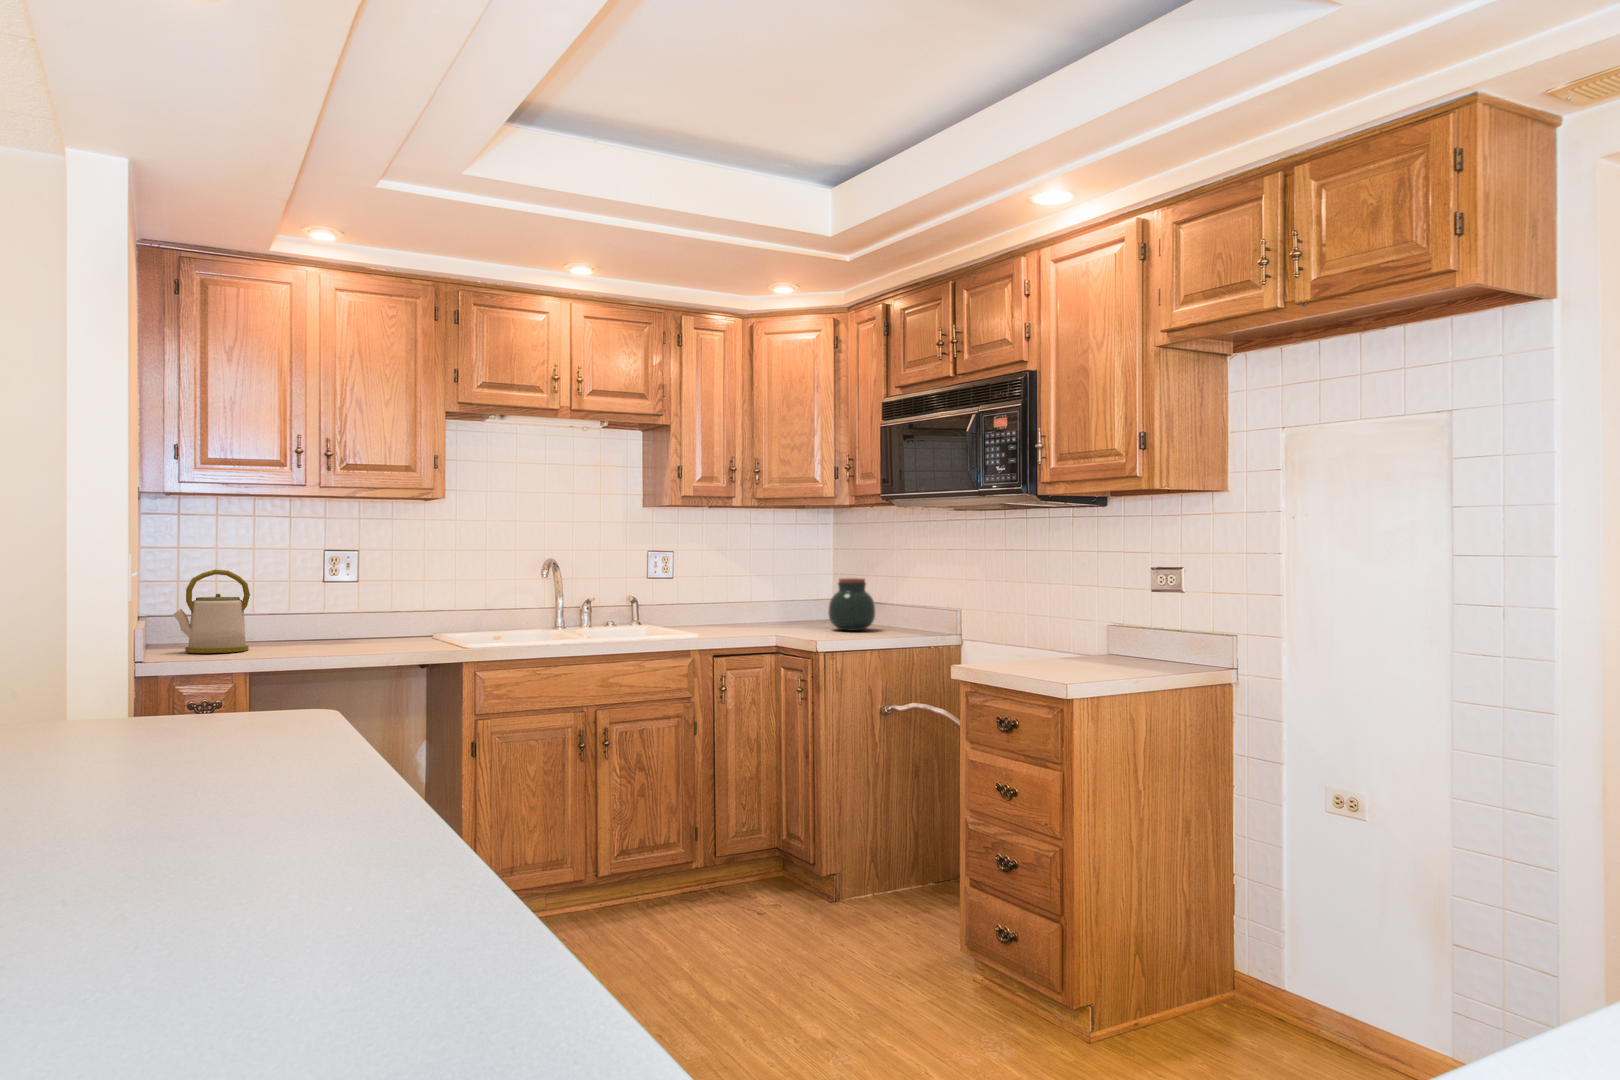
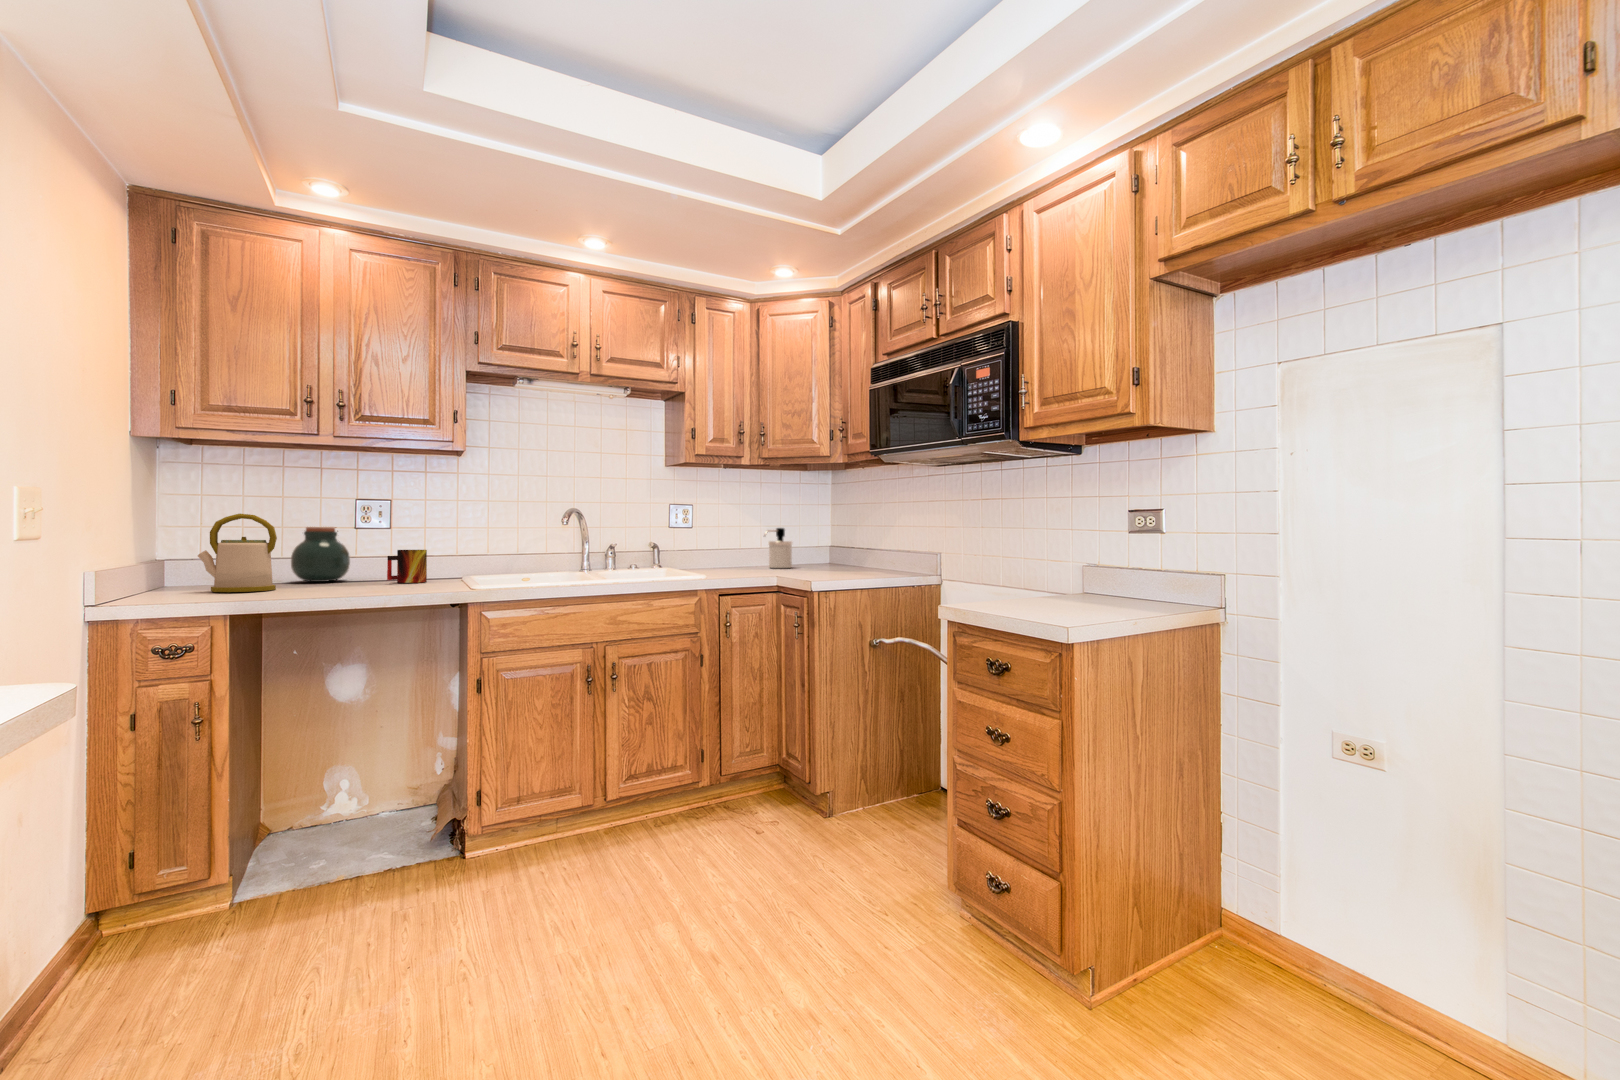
soap dispenser: none [759,574,792,621] -> present [764,528,793,568]
jar: present [828,578,876,631] -> present [291,527,350,582]
mug: none [356,605,395,642] -> present [387,550,427,583]

